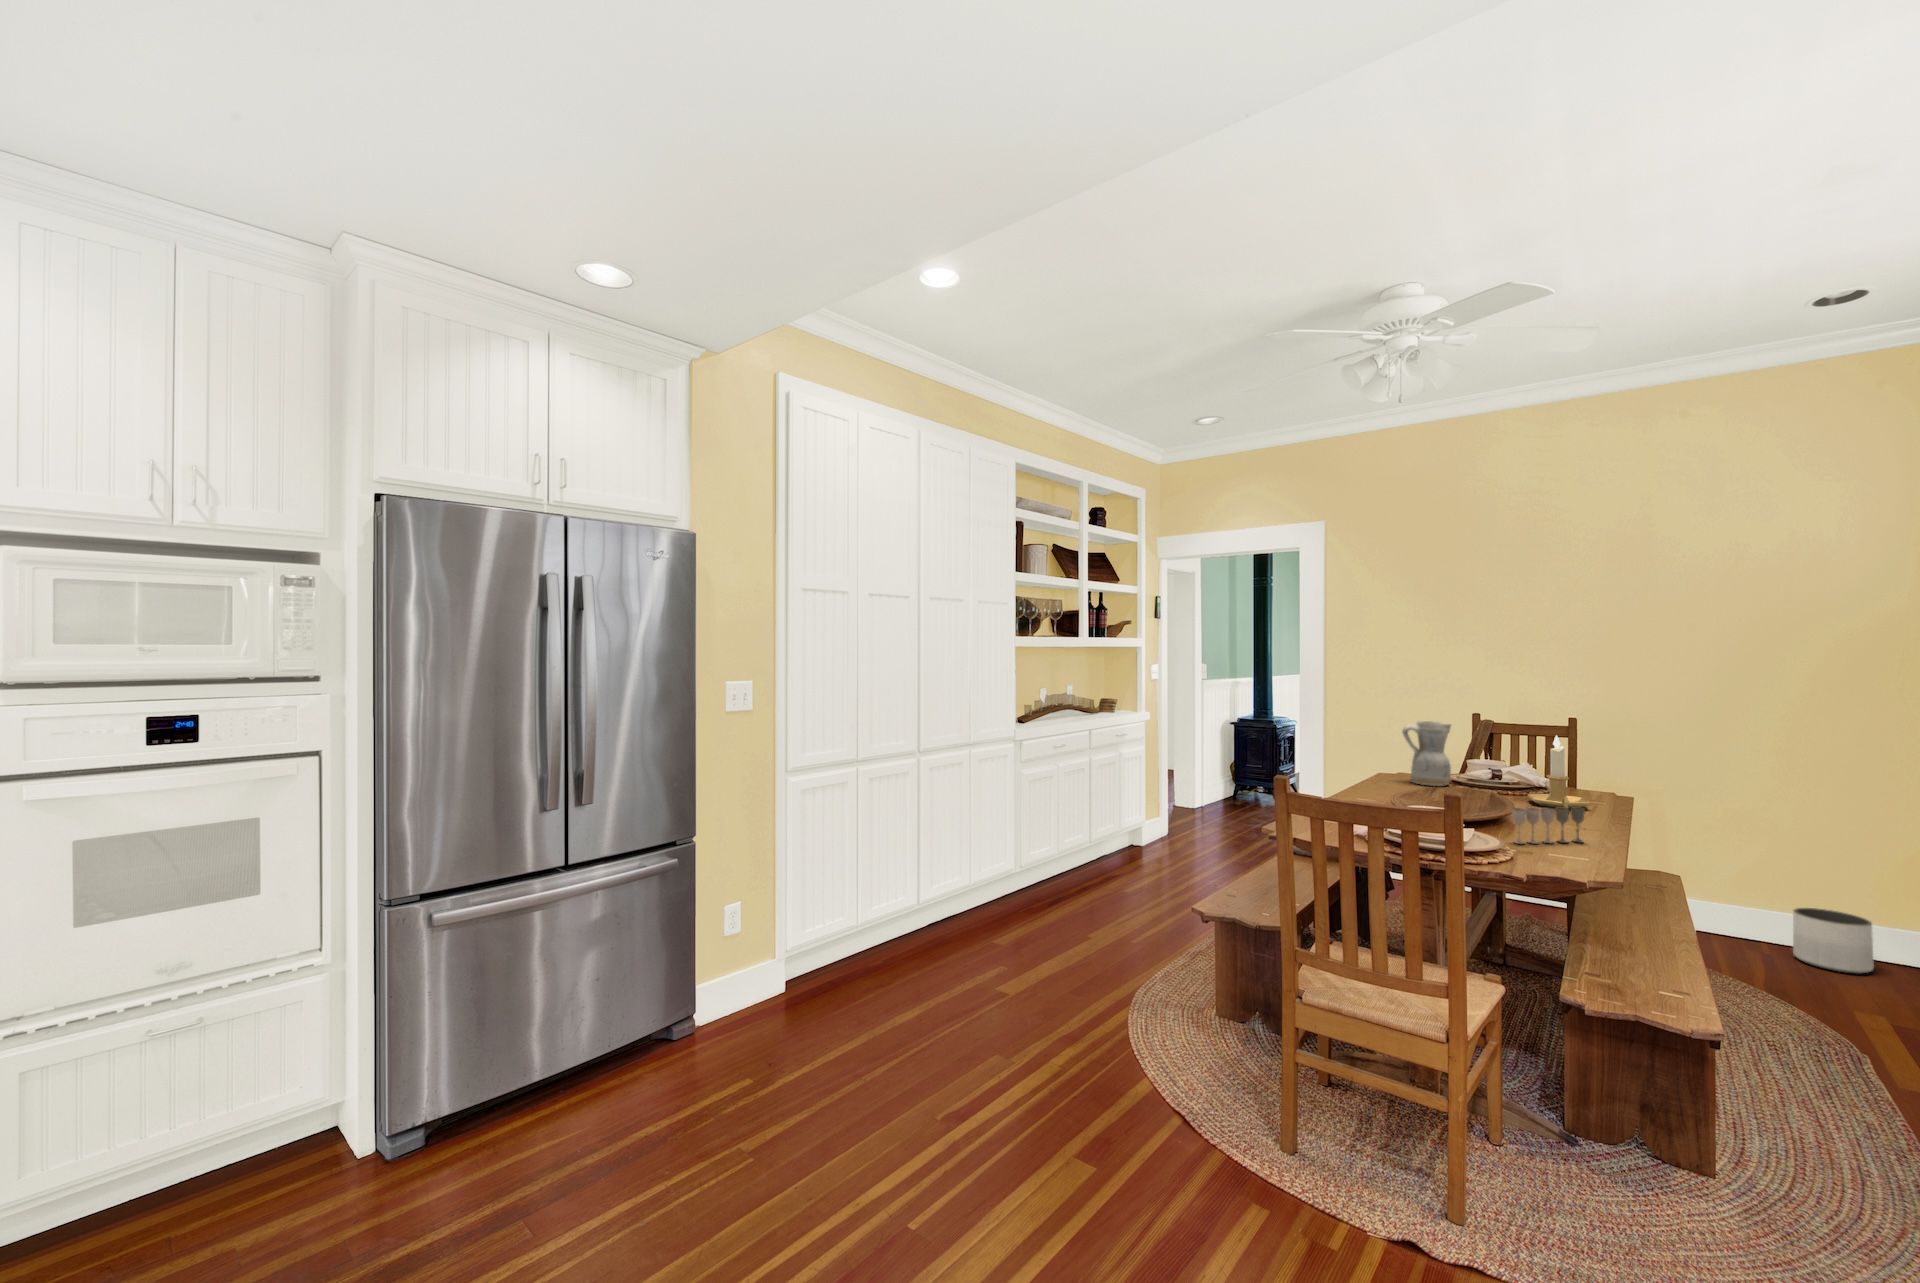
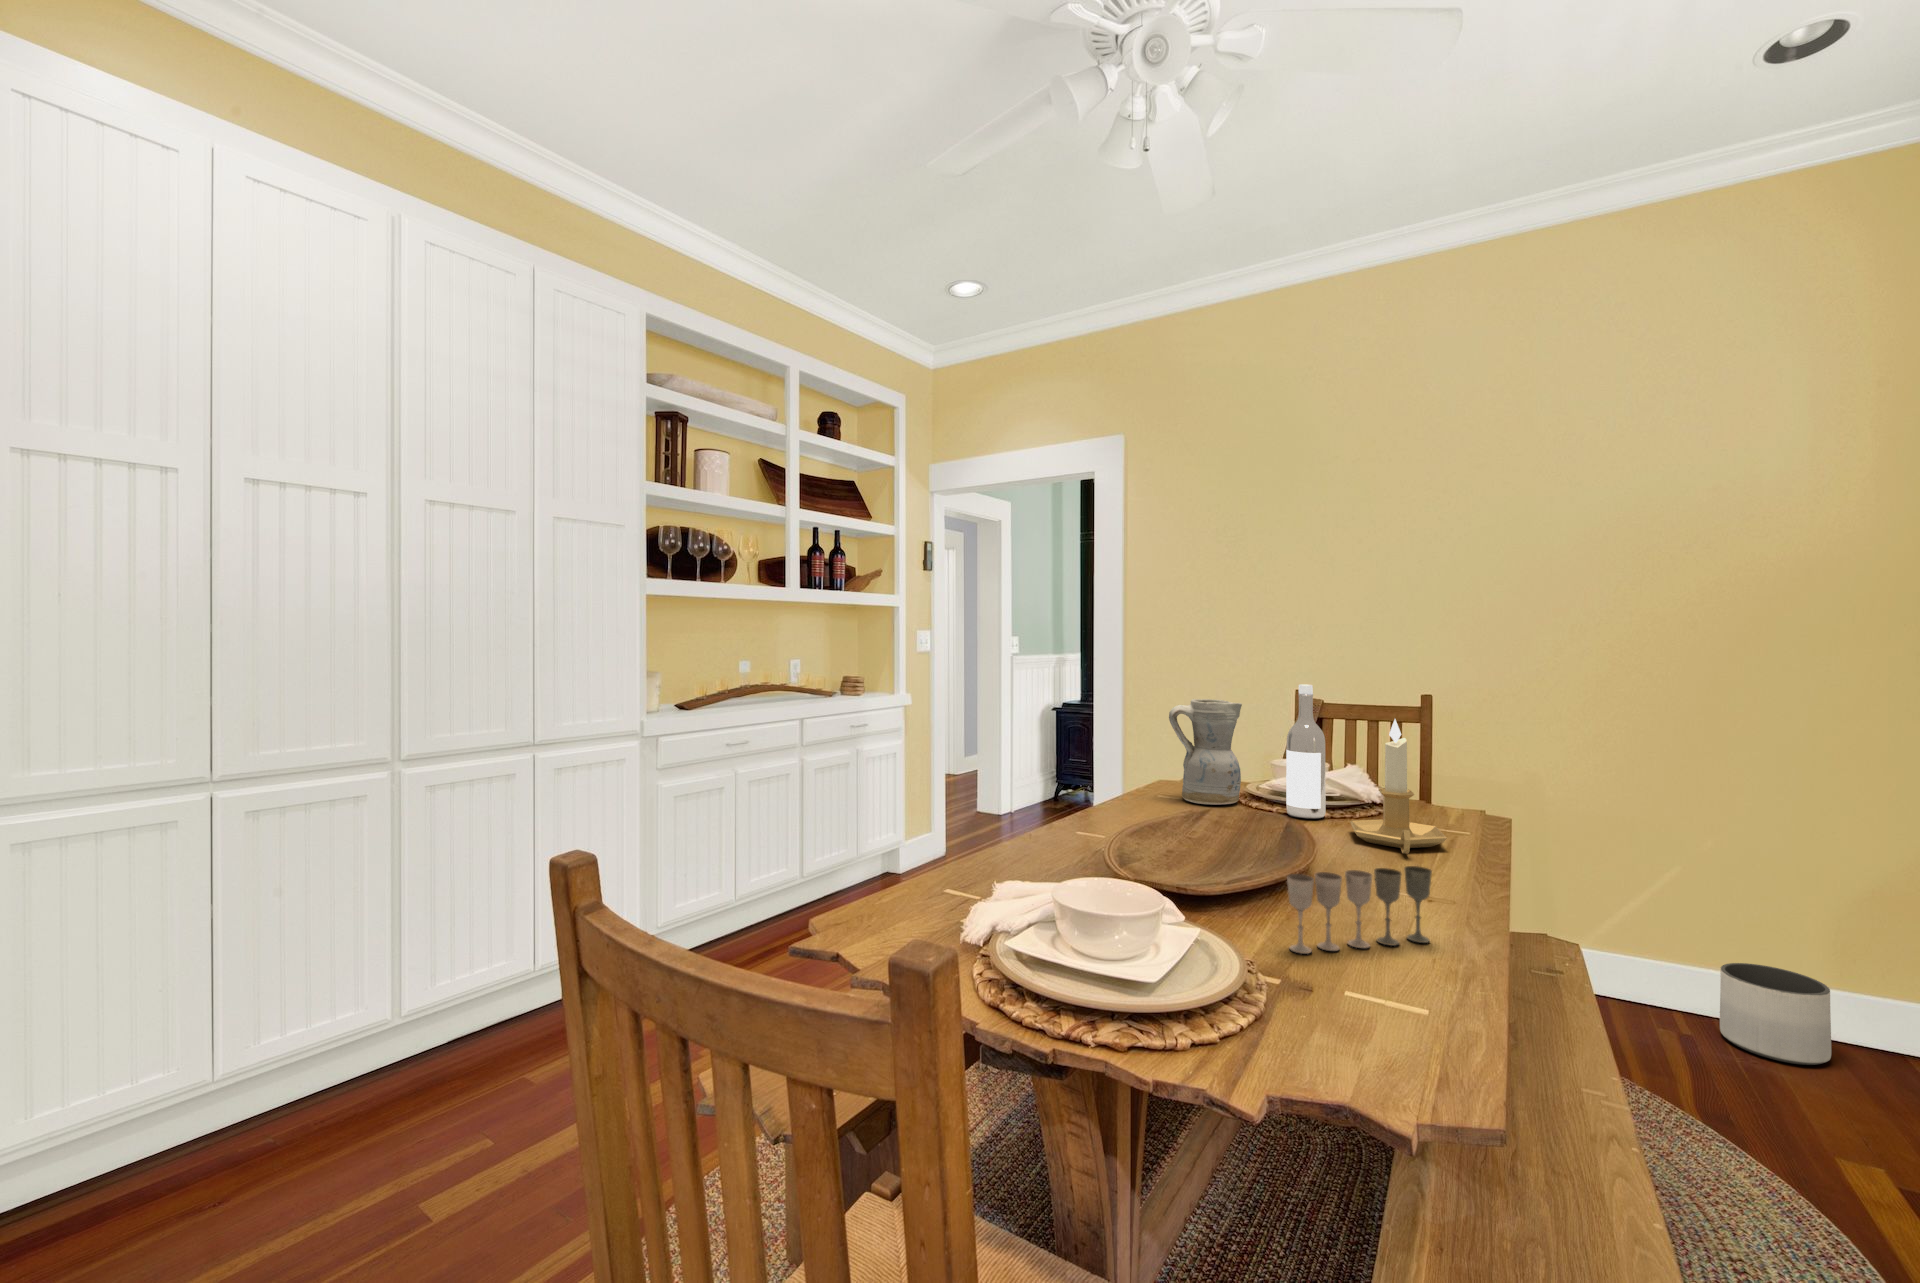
wine bottle: none [1483,713,1510,794] -> present [1286,685,1326,819]

